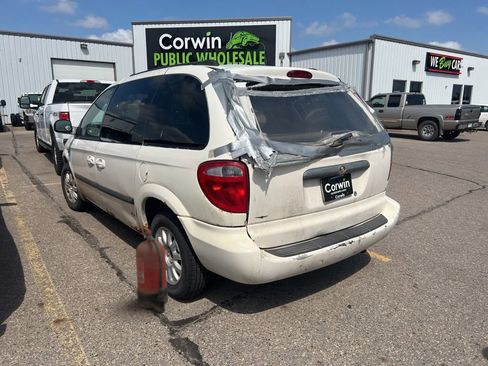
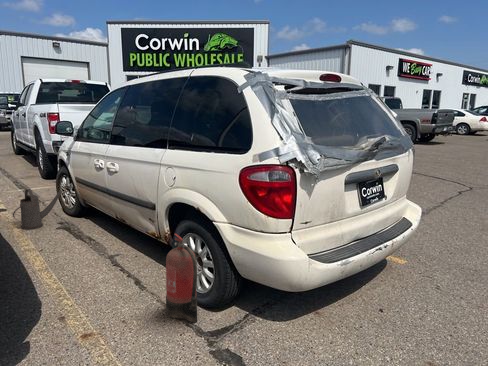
watering can: none [19,184,66,222] -> present [13,189,62,230]

